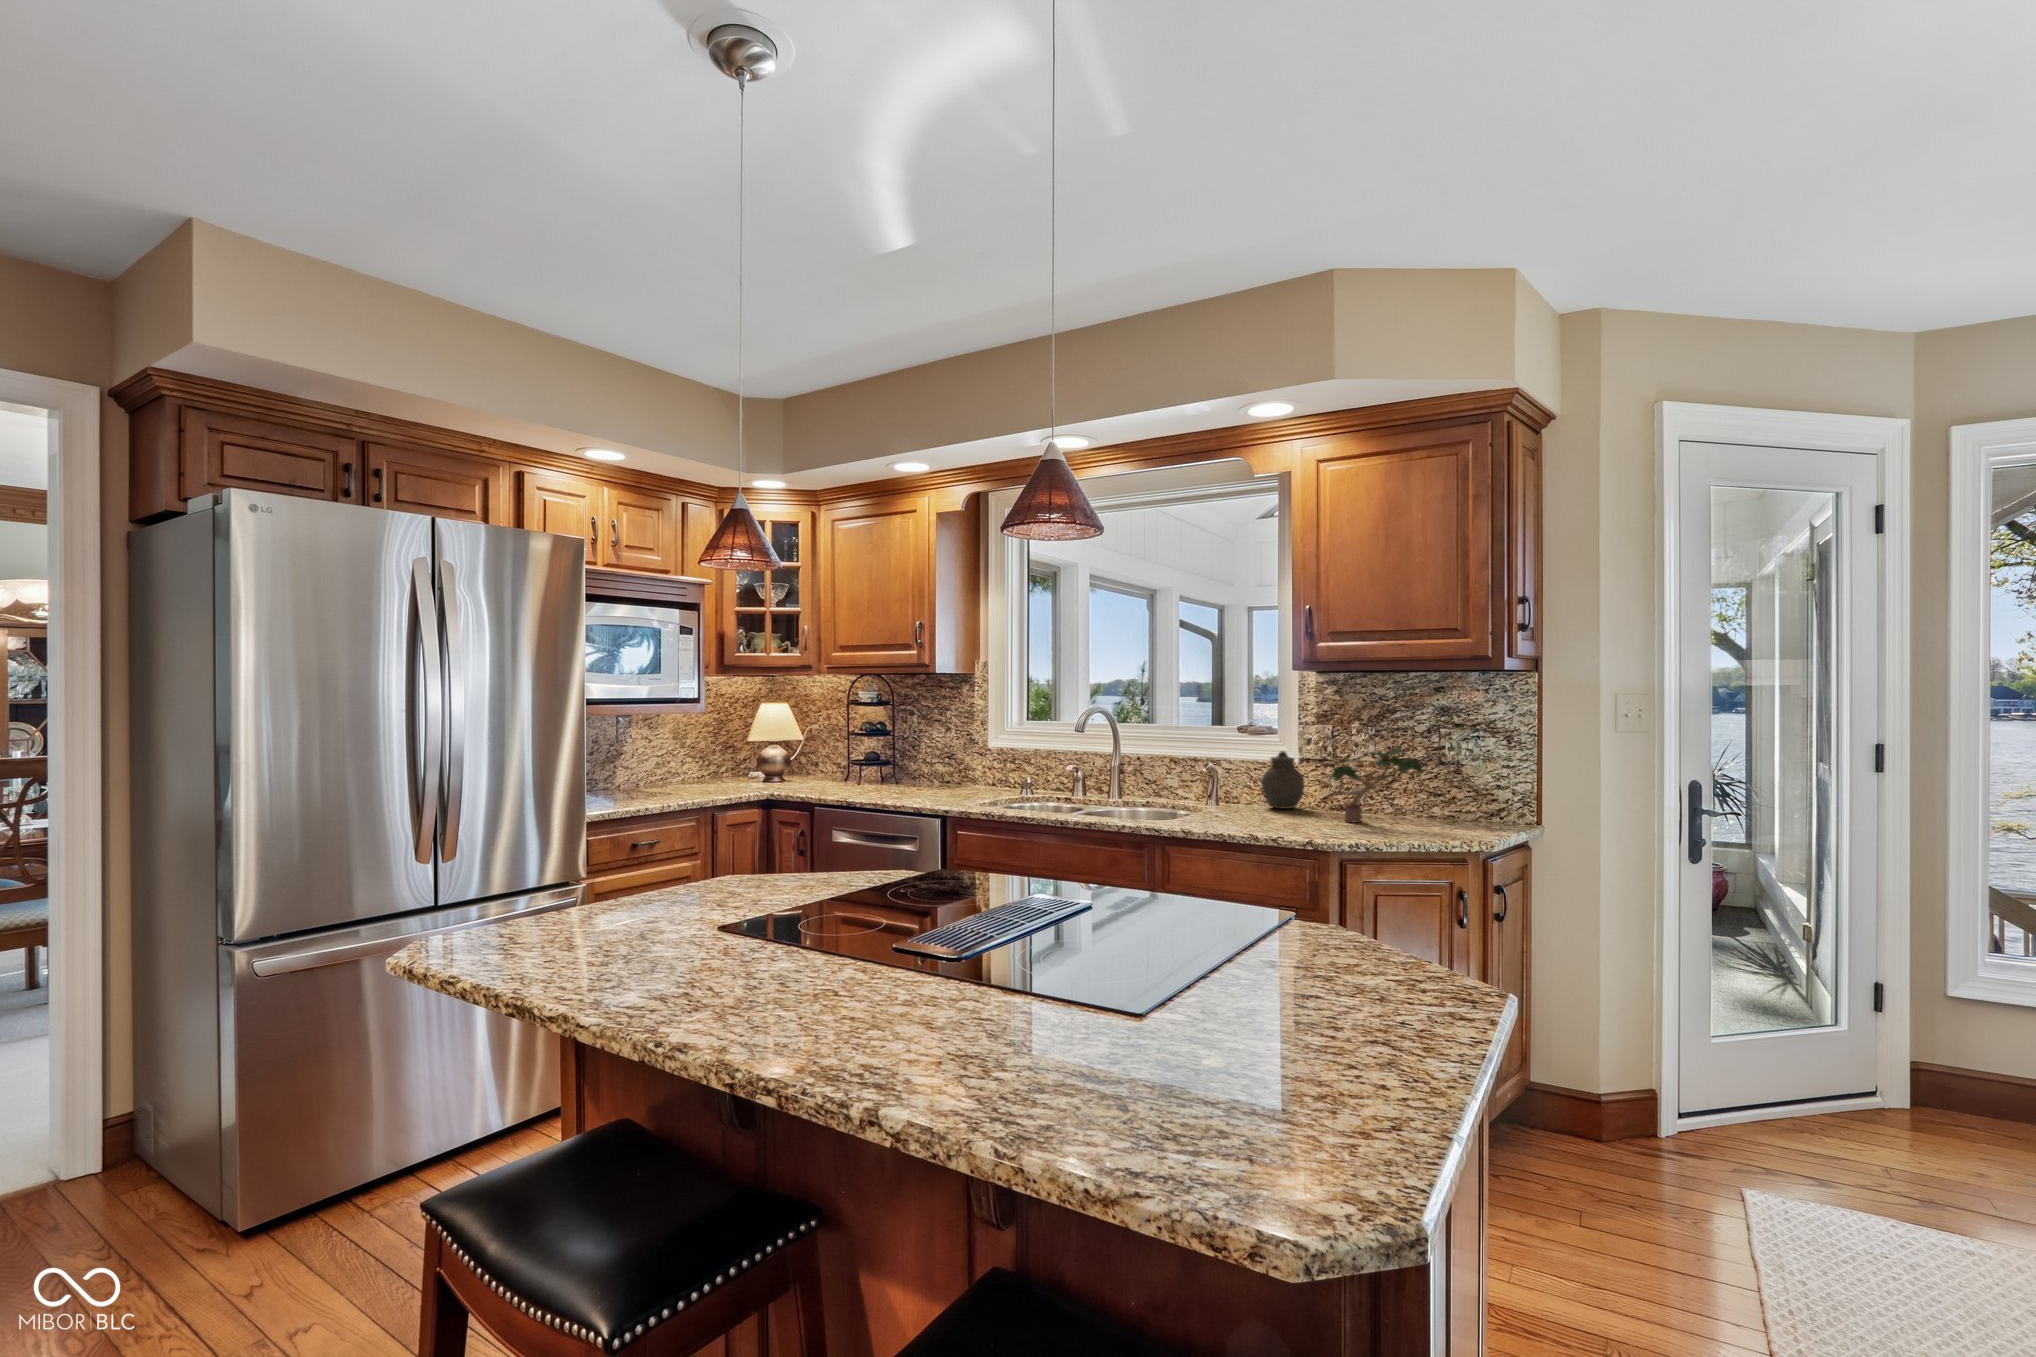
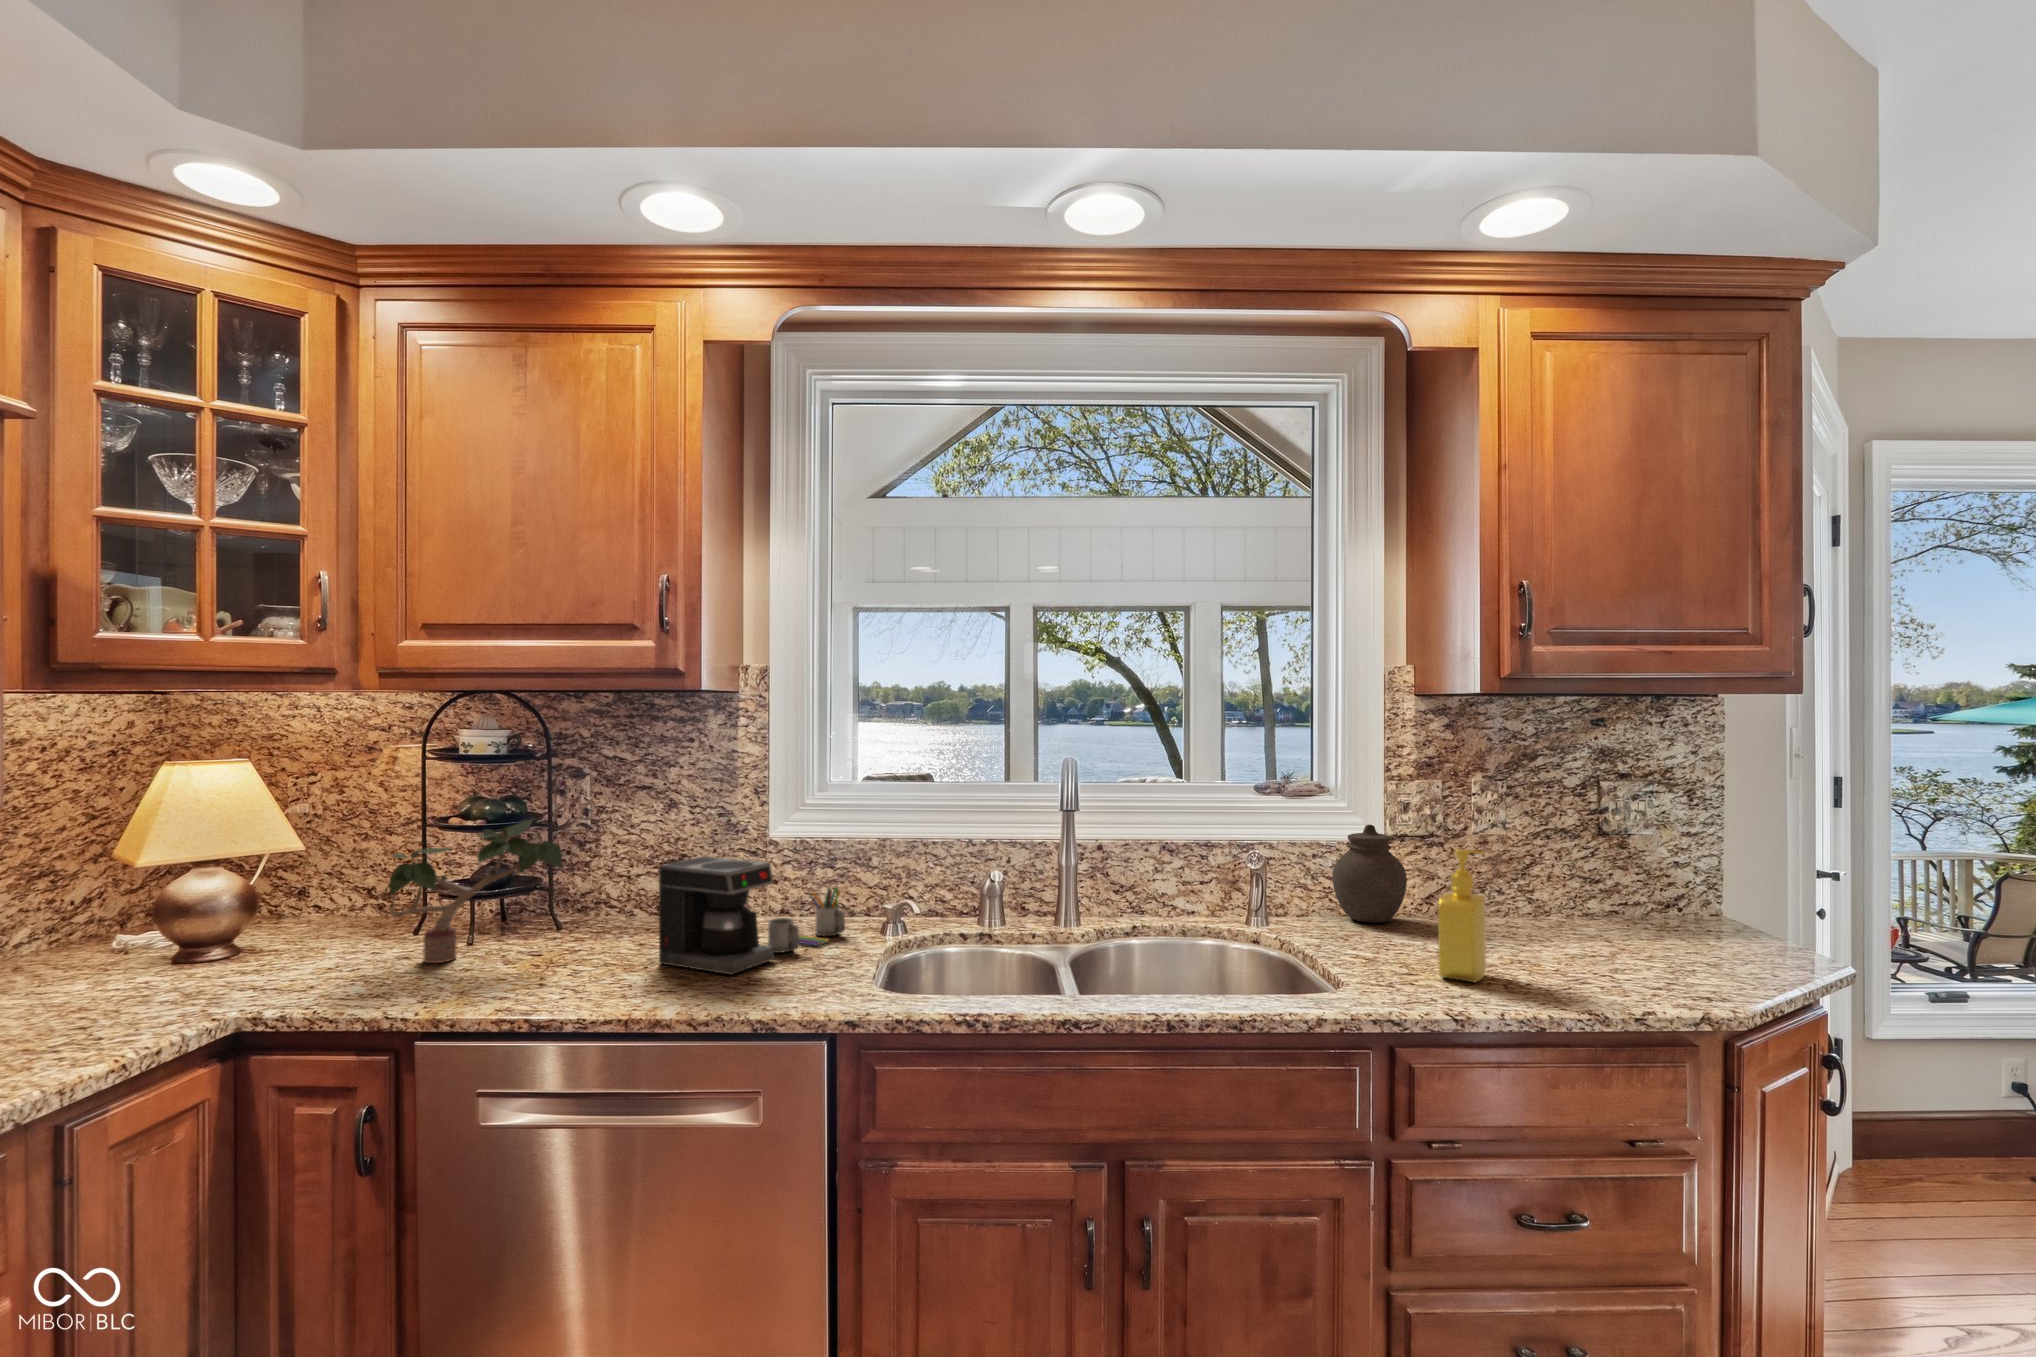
potted plant: present [1327,748,1423,822] -> present [385,820,562,963]
coffee maker: none [912,749,1005,797] -> present [659,856,845,975]
soap dispenser: none [1227,754,1262,824] -> present [1438,849,1486,982]

